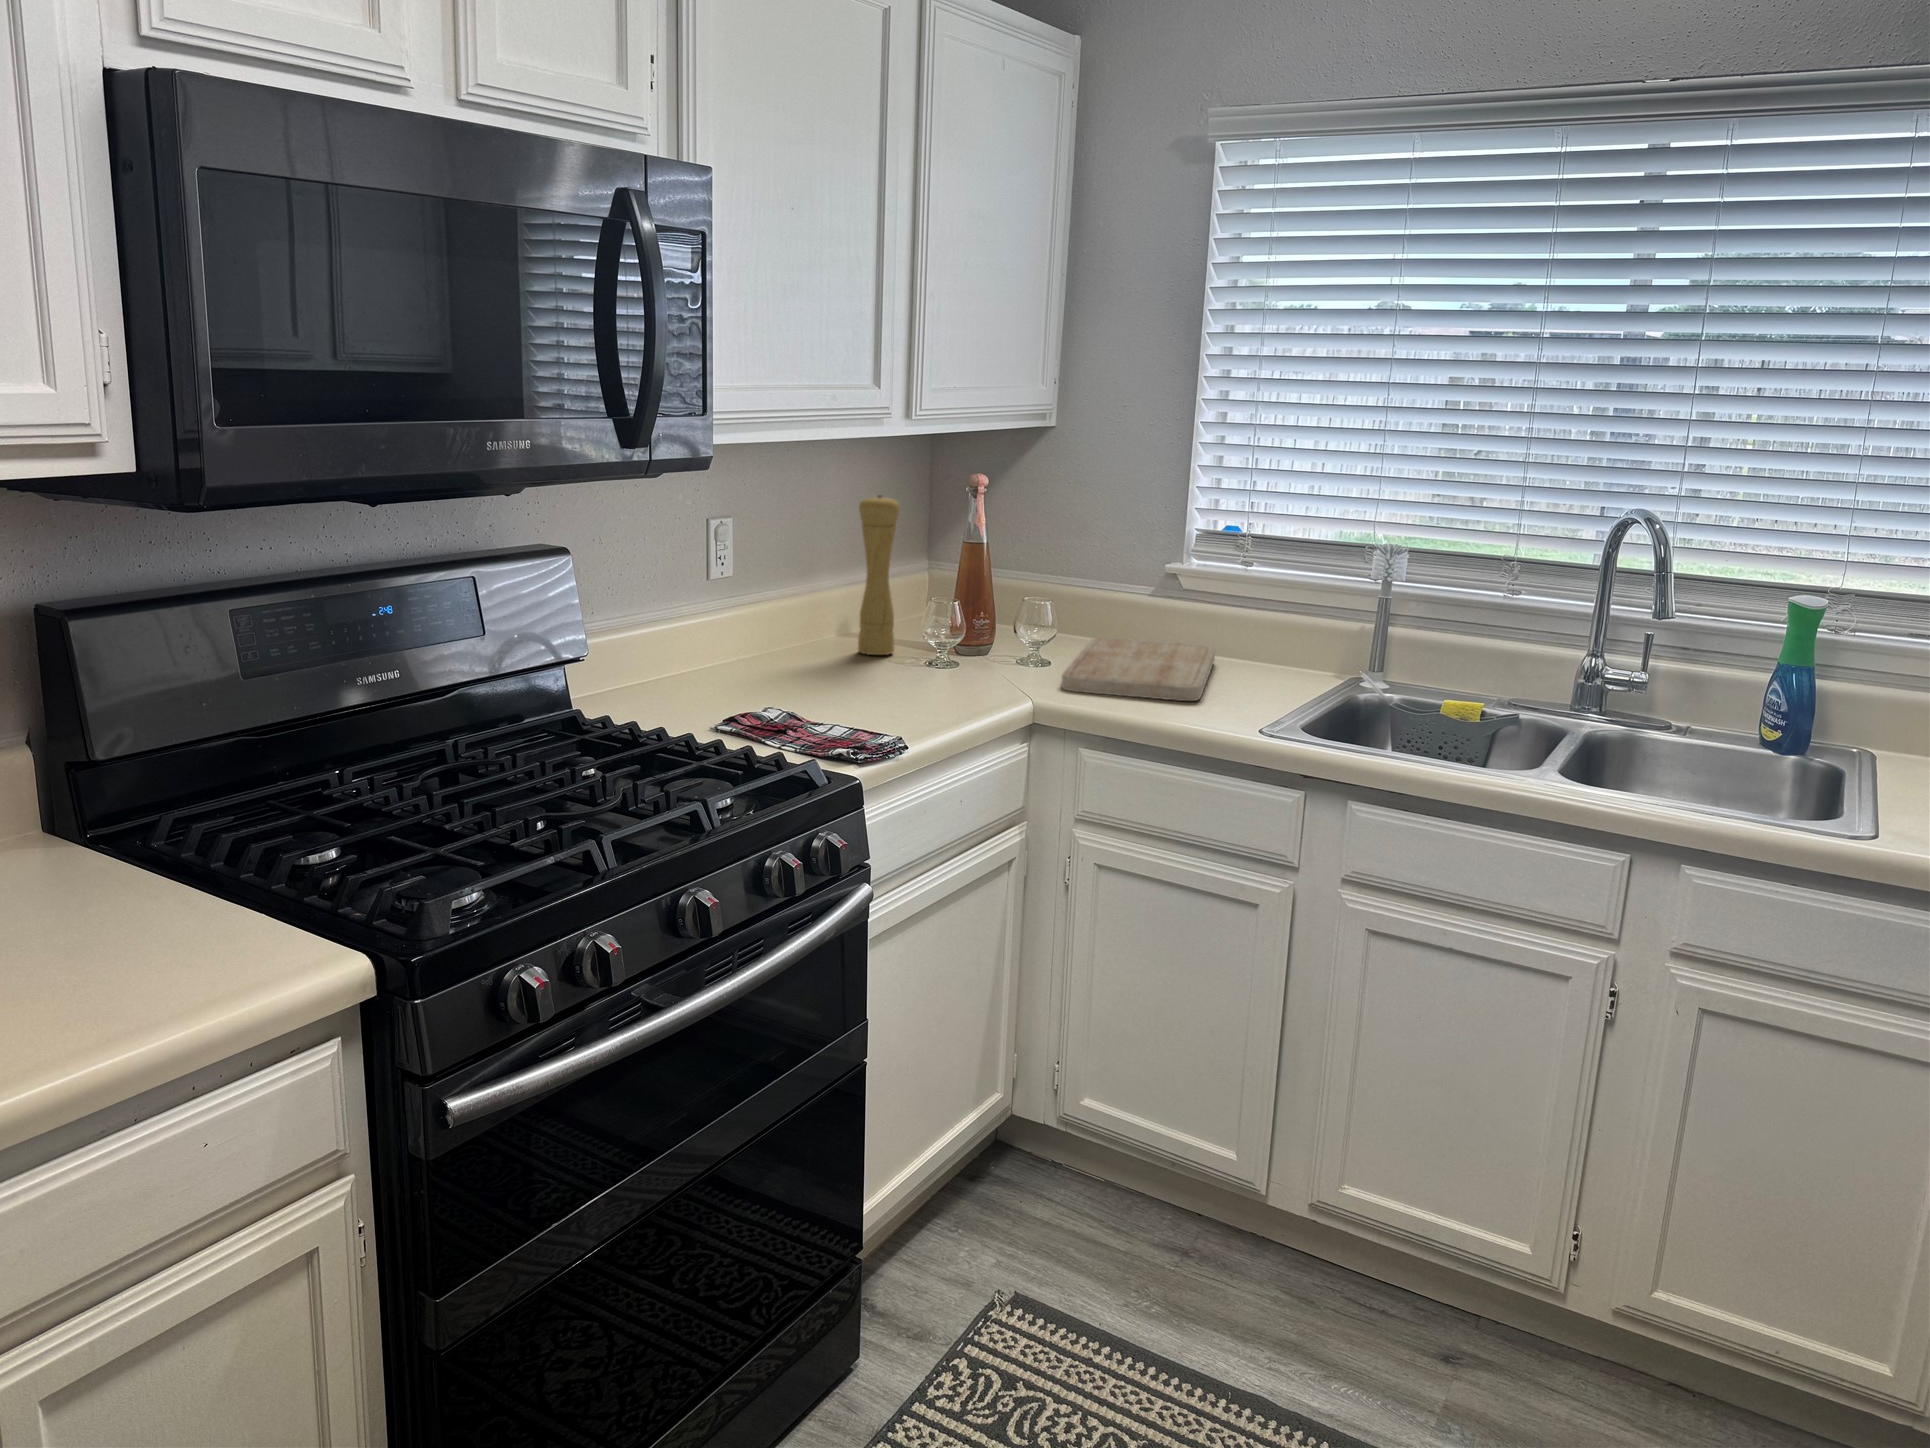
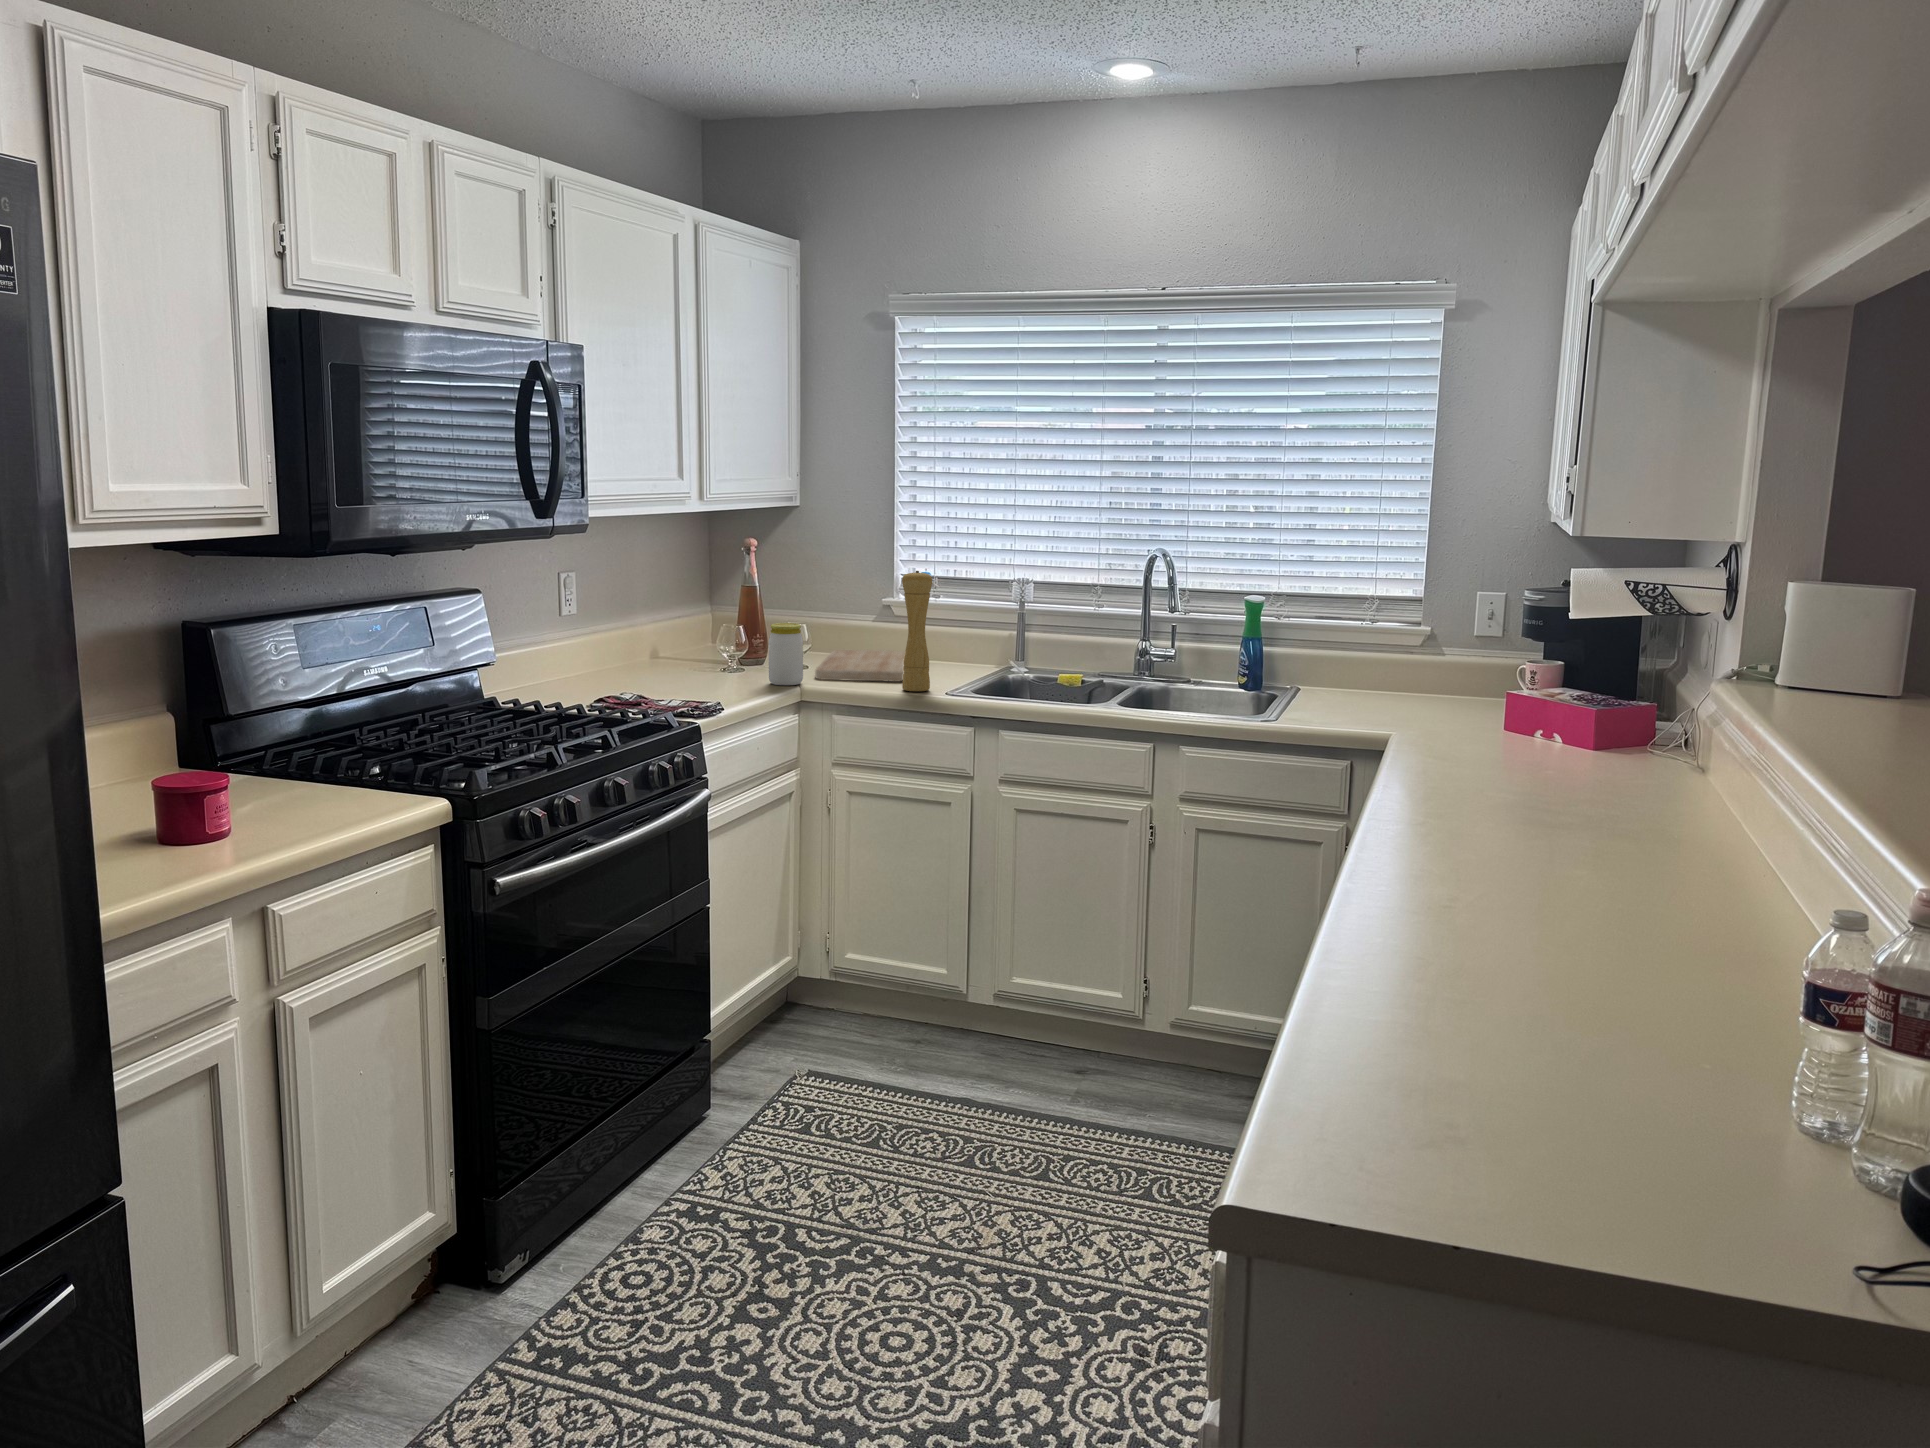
pepper mill: present [858,495,899,655] -> present [902,571,932,691]
jar: none [990,605,1044,701] -> present [769,623,803,685]

